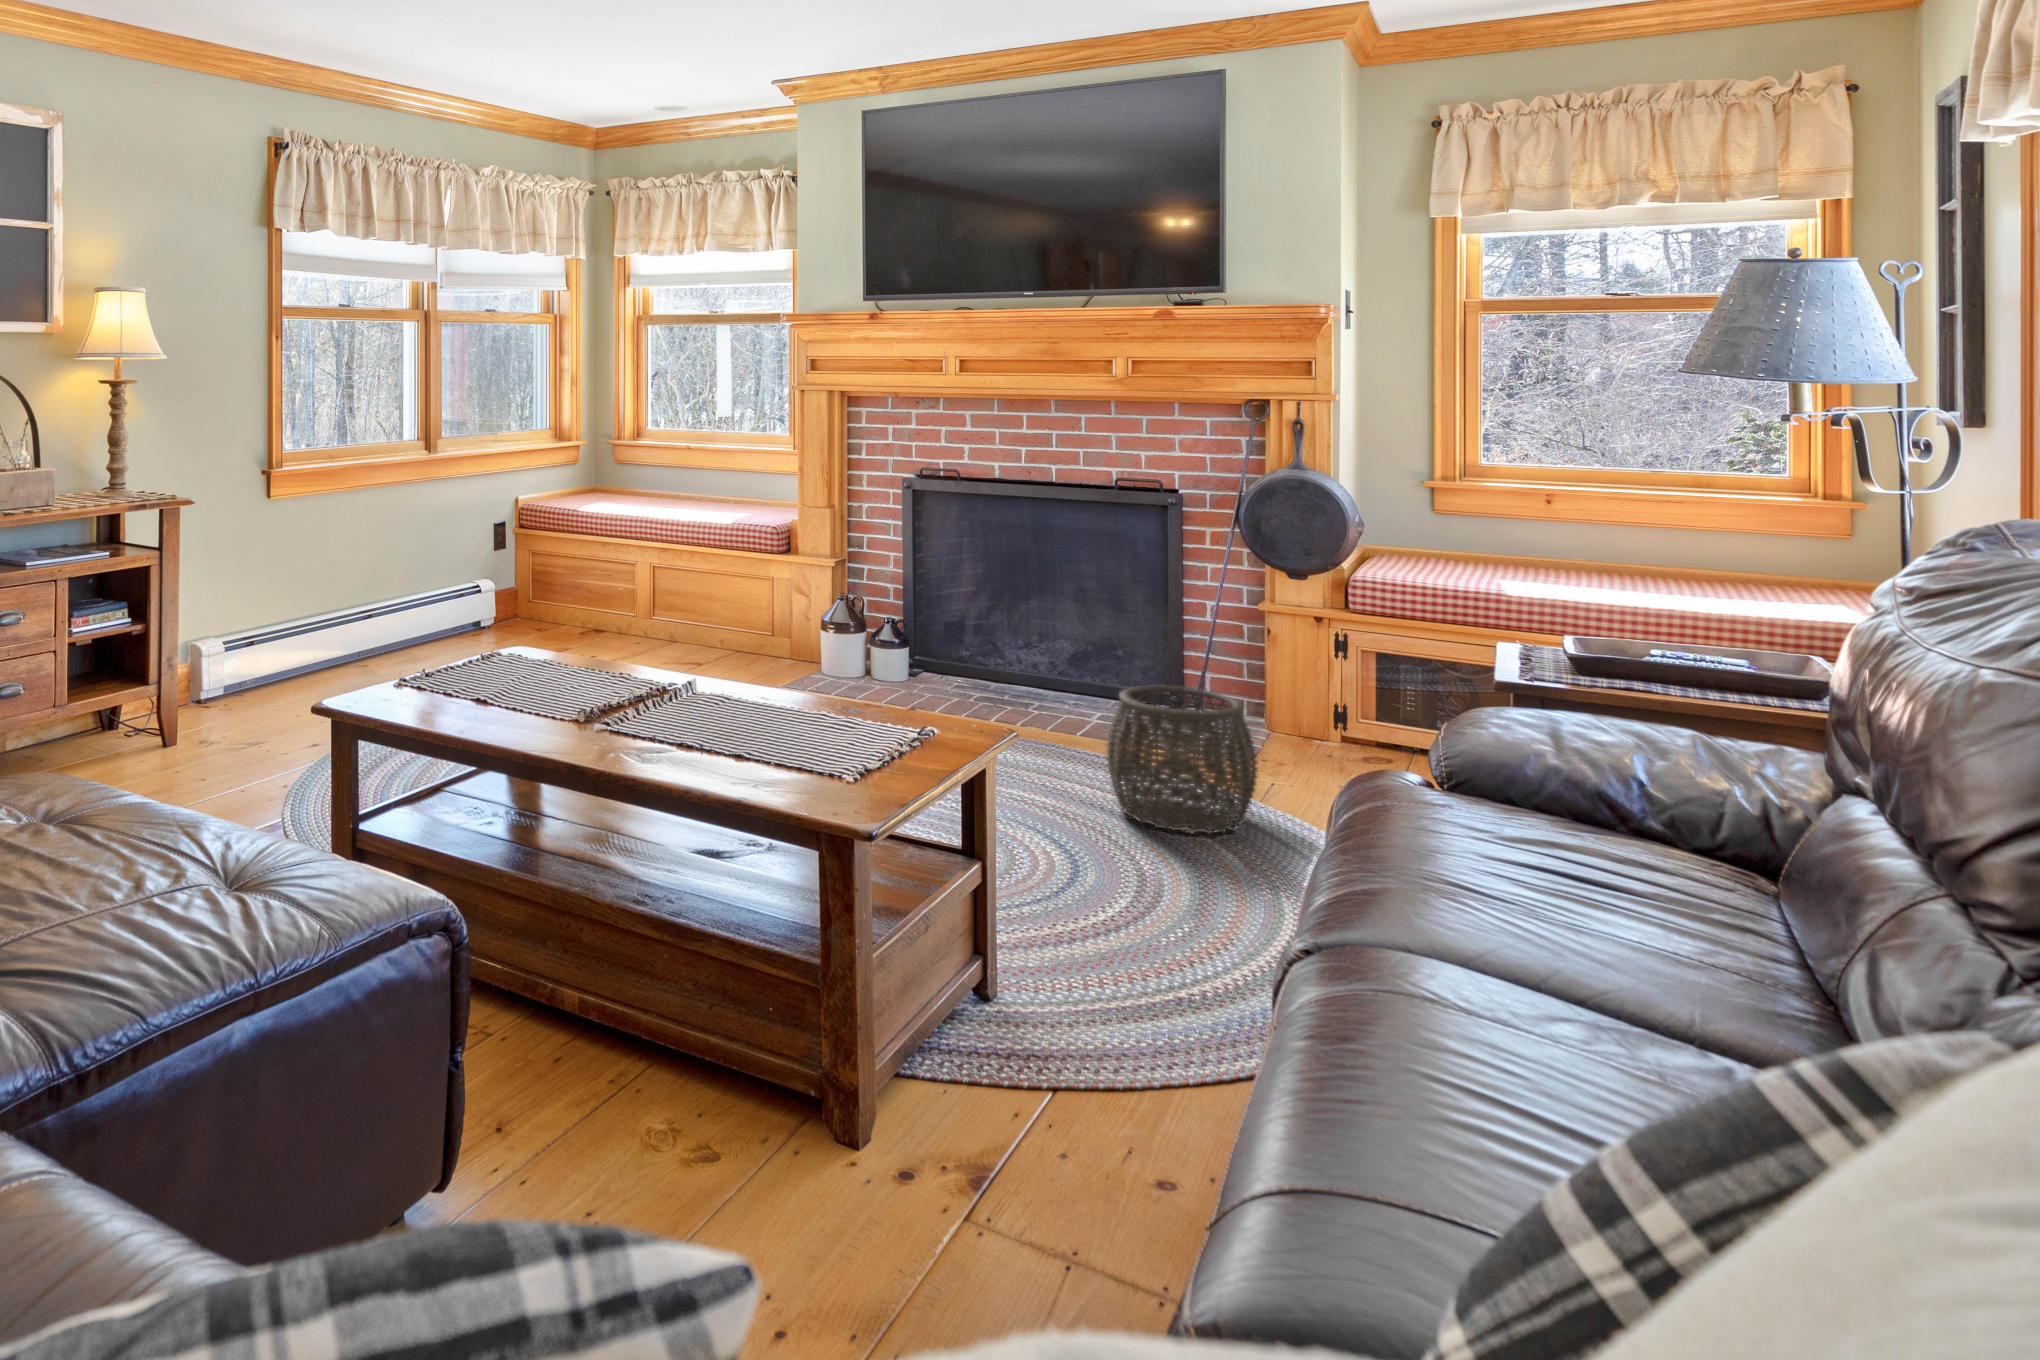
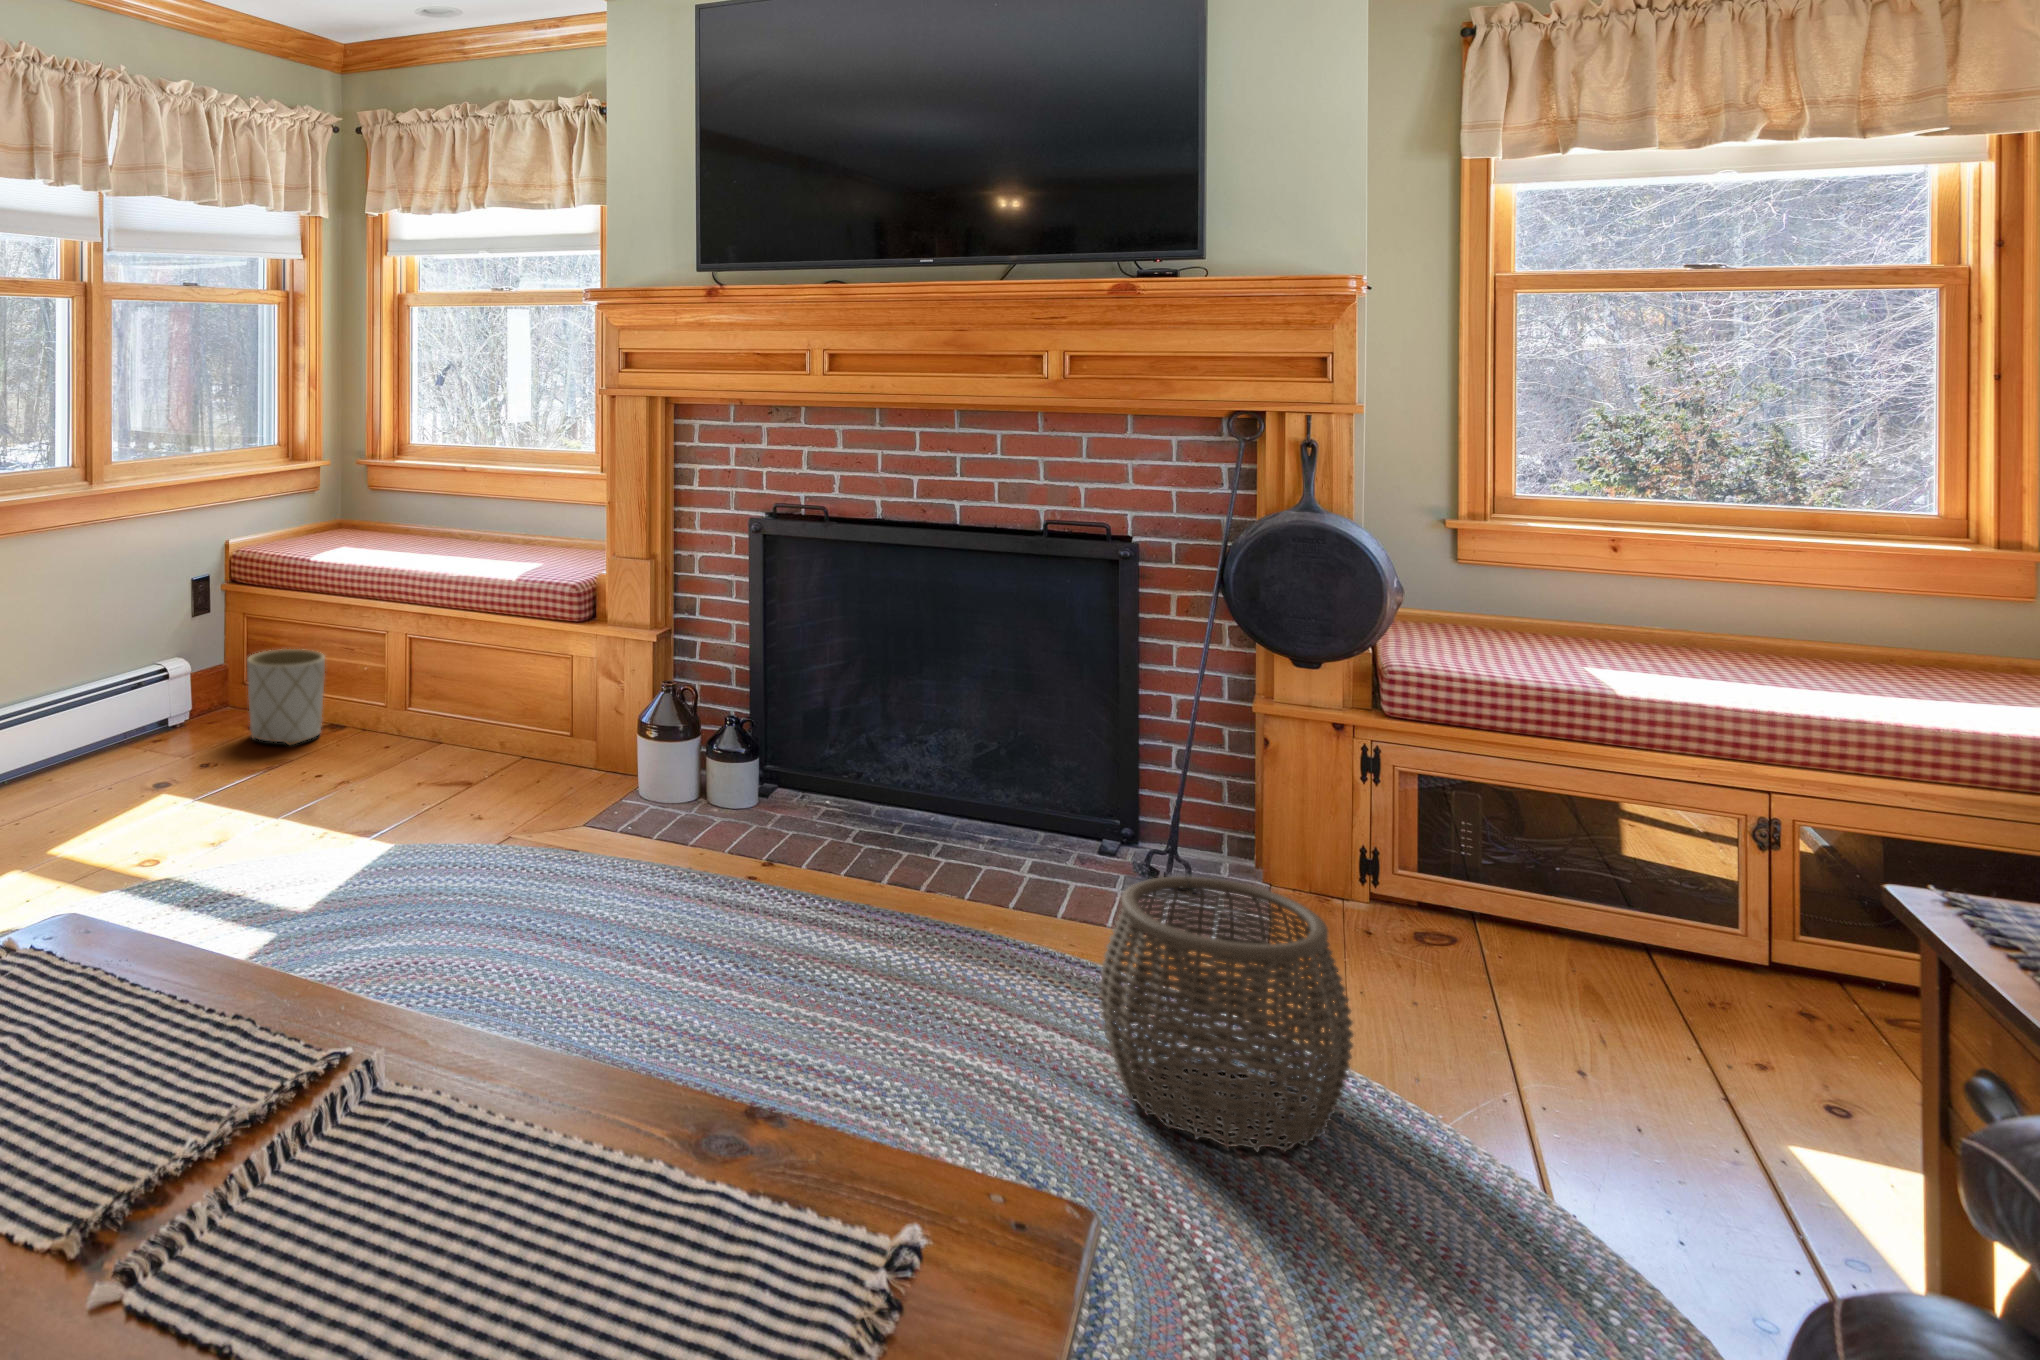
planter: none [540,574,596,640] -> present [247,649,325,746]

